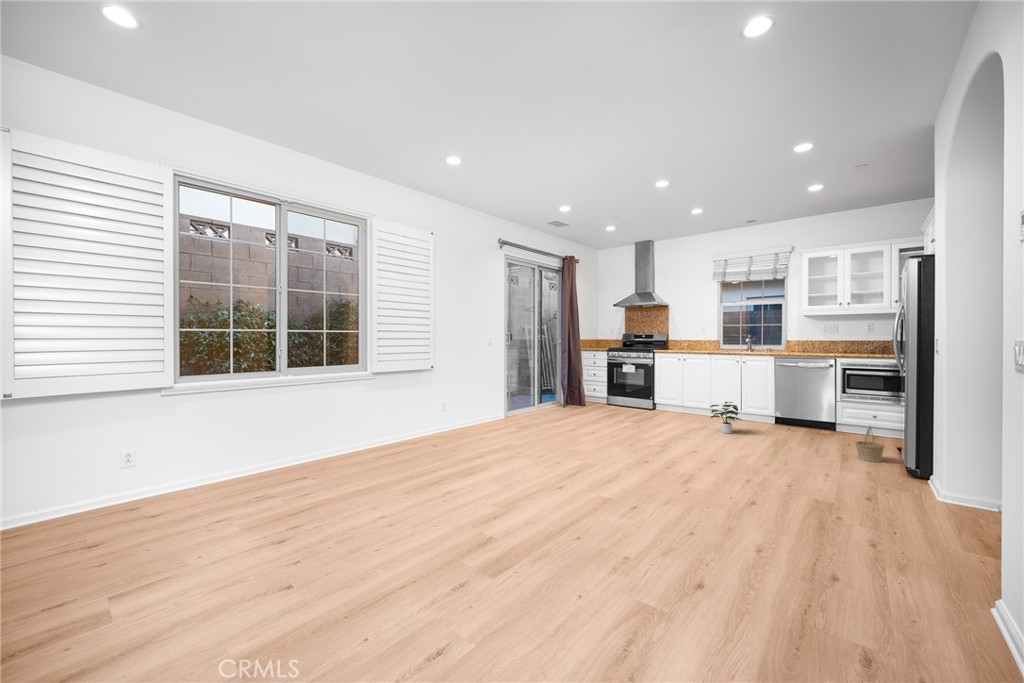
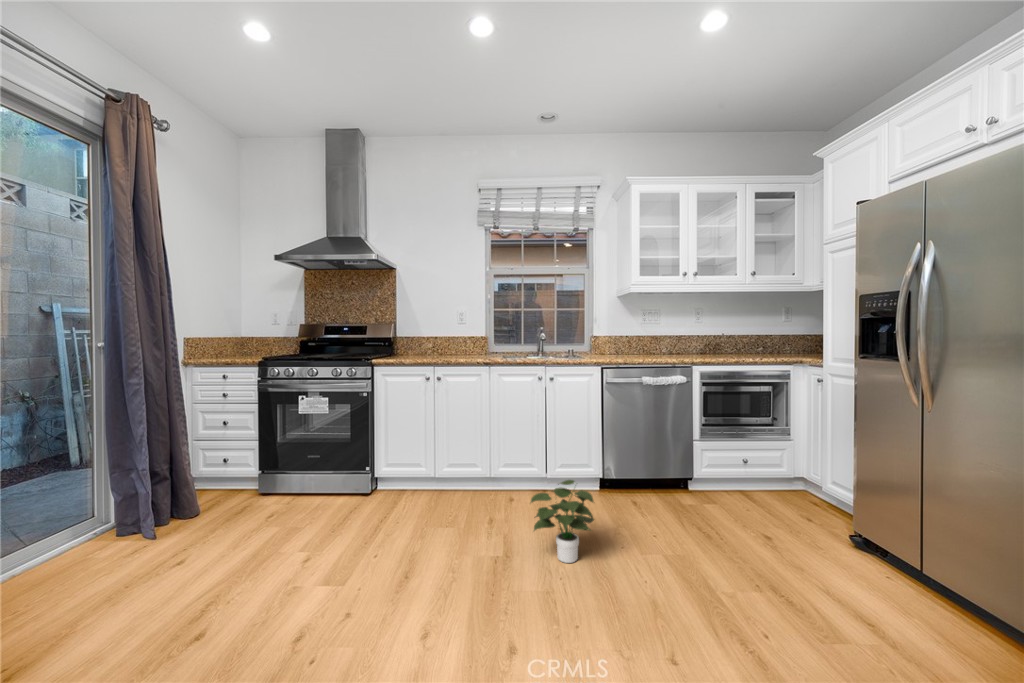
basket: present [855,426,885,462] -> none [844,520,908,607]

